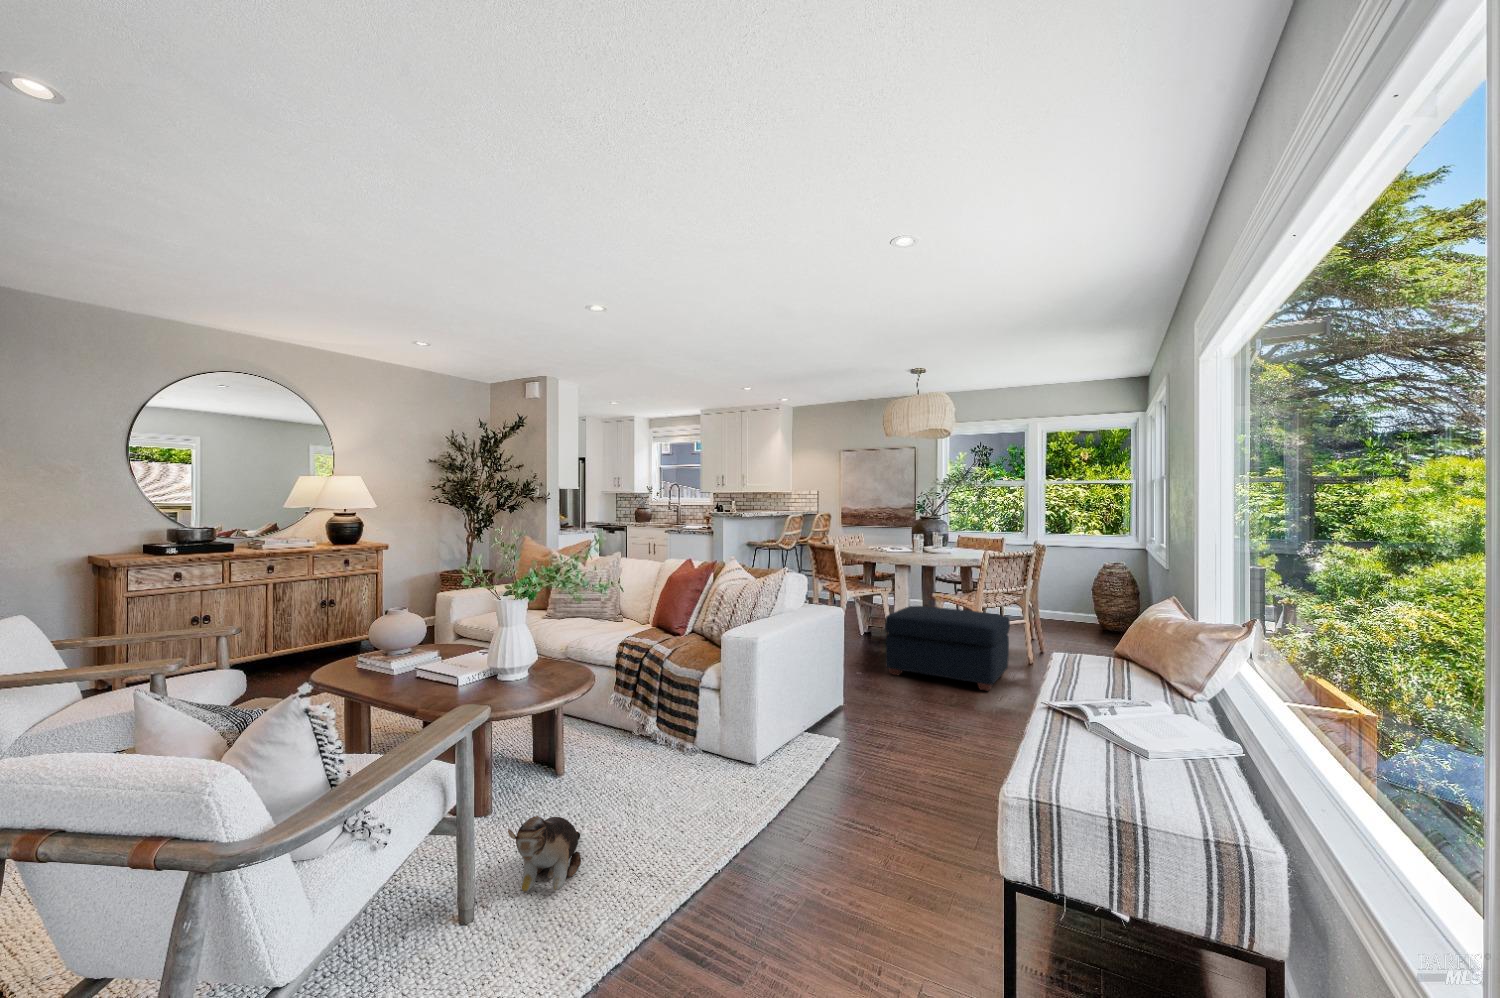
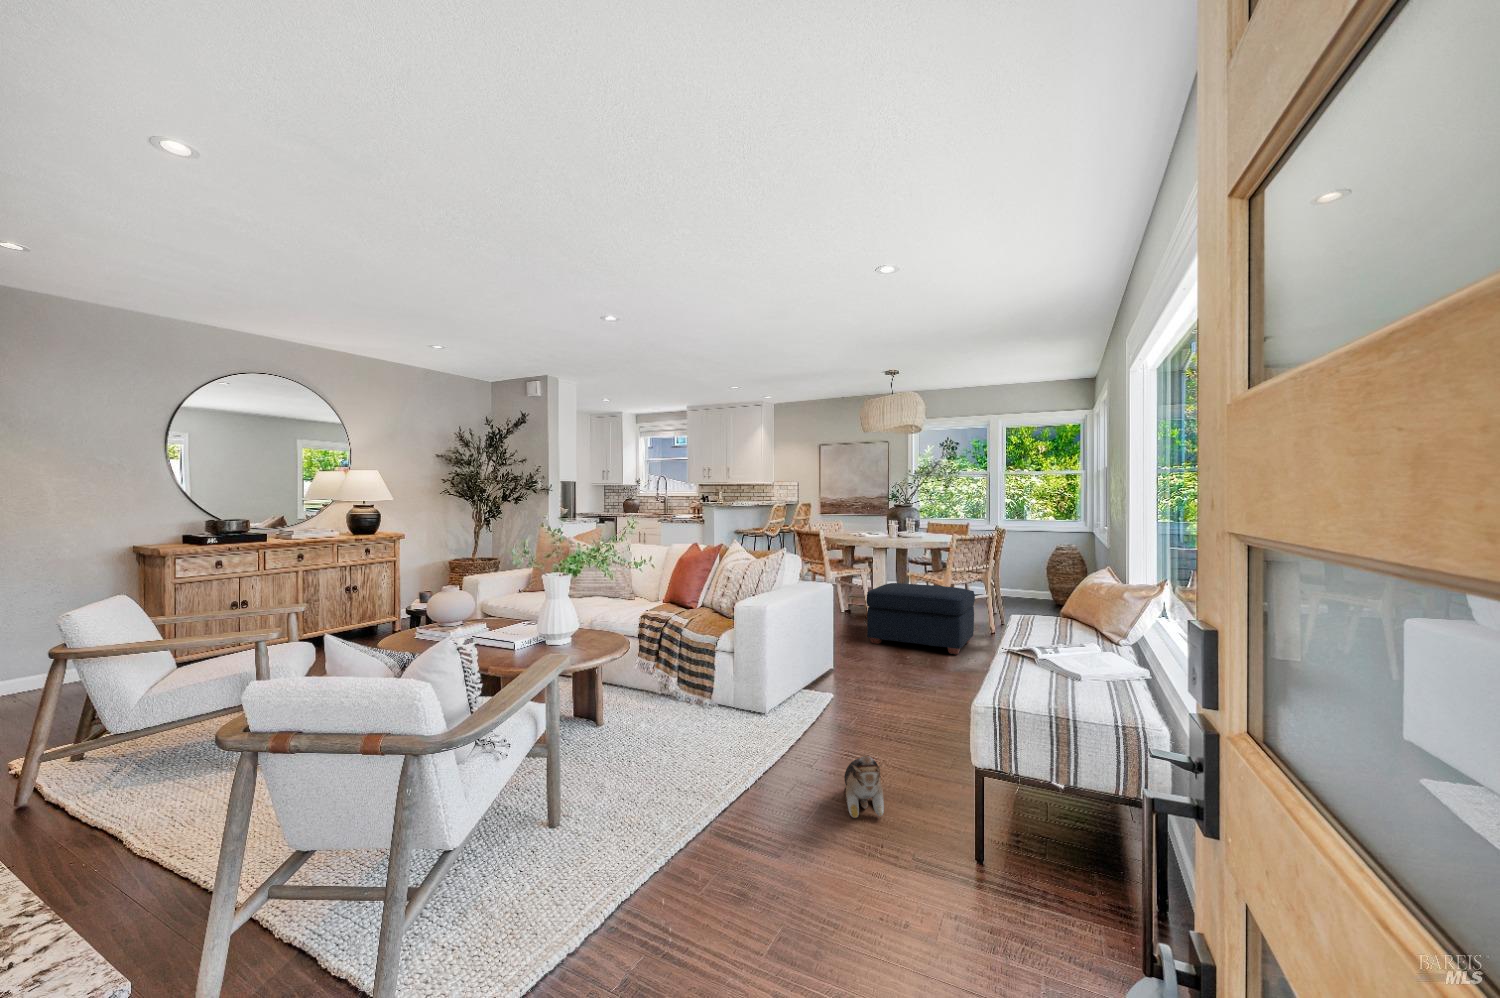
plush toy: present [508,816,581,892] -> present [844,755,884,818]

